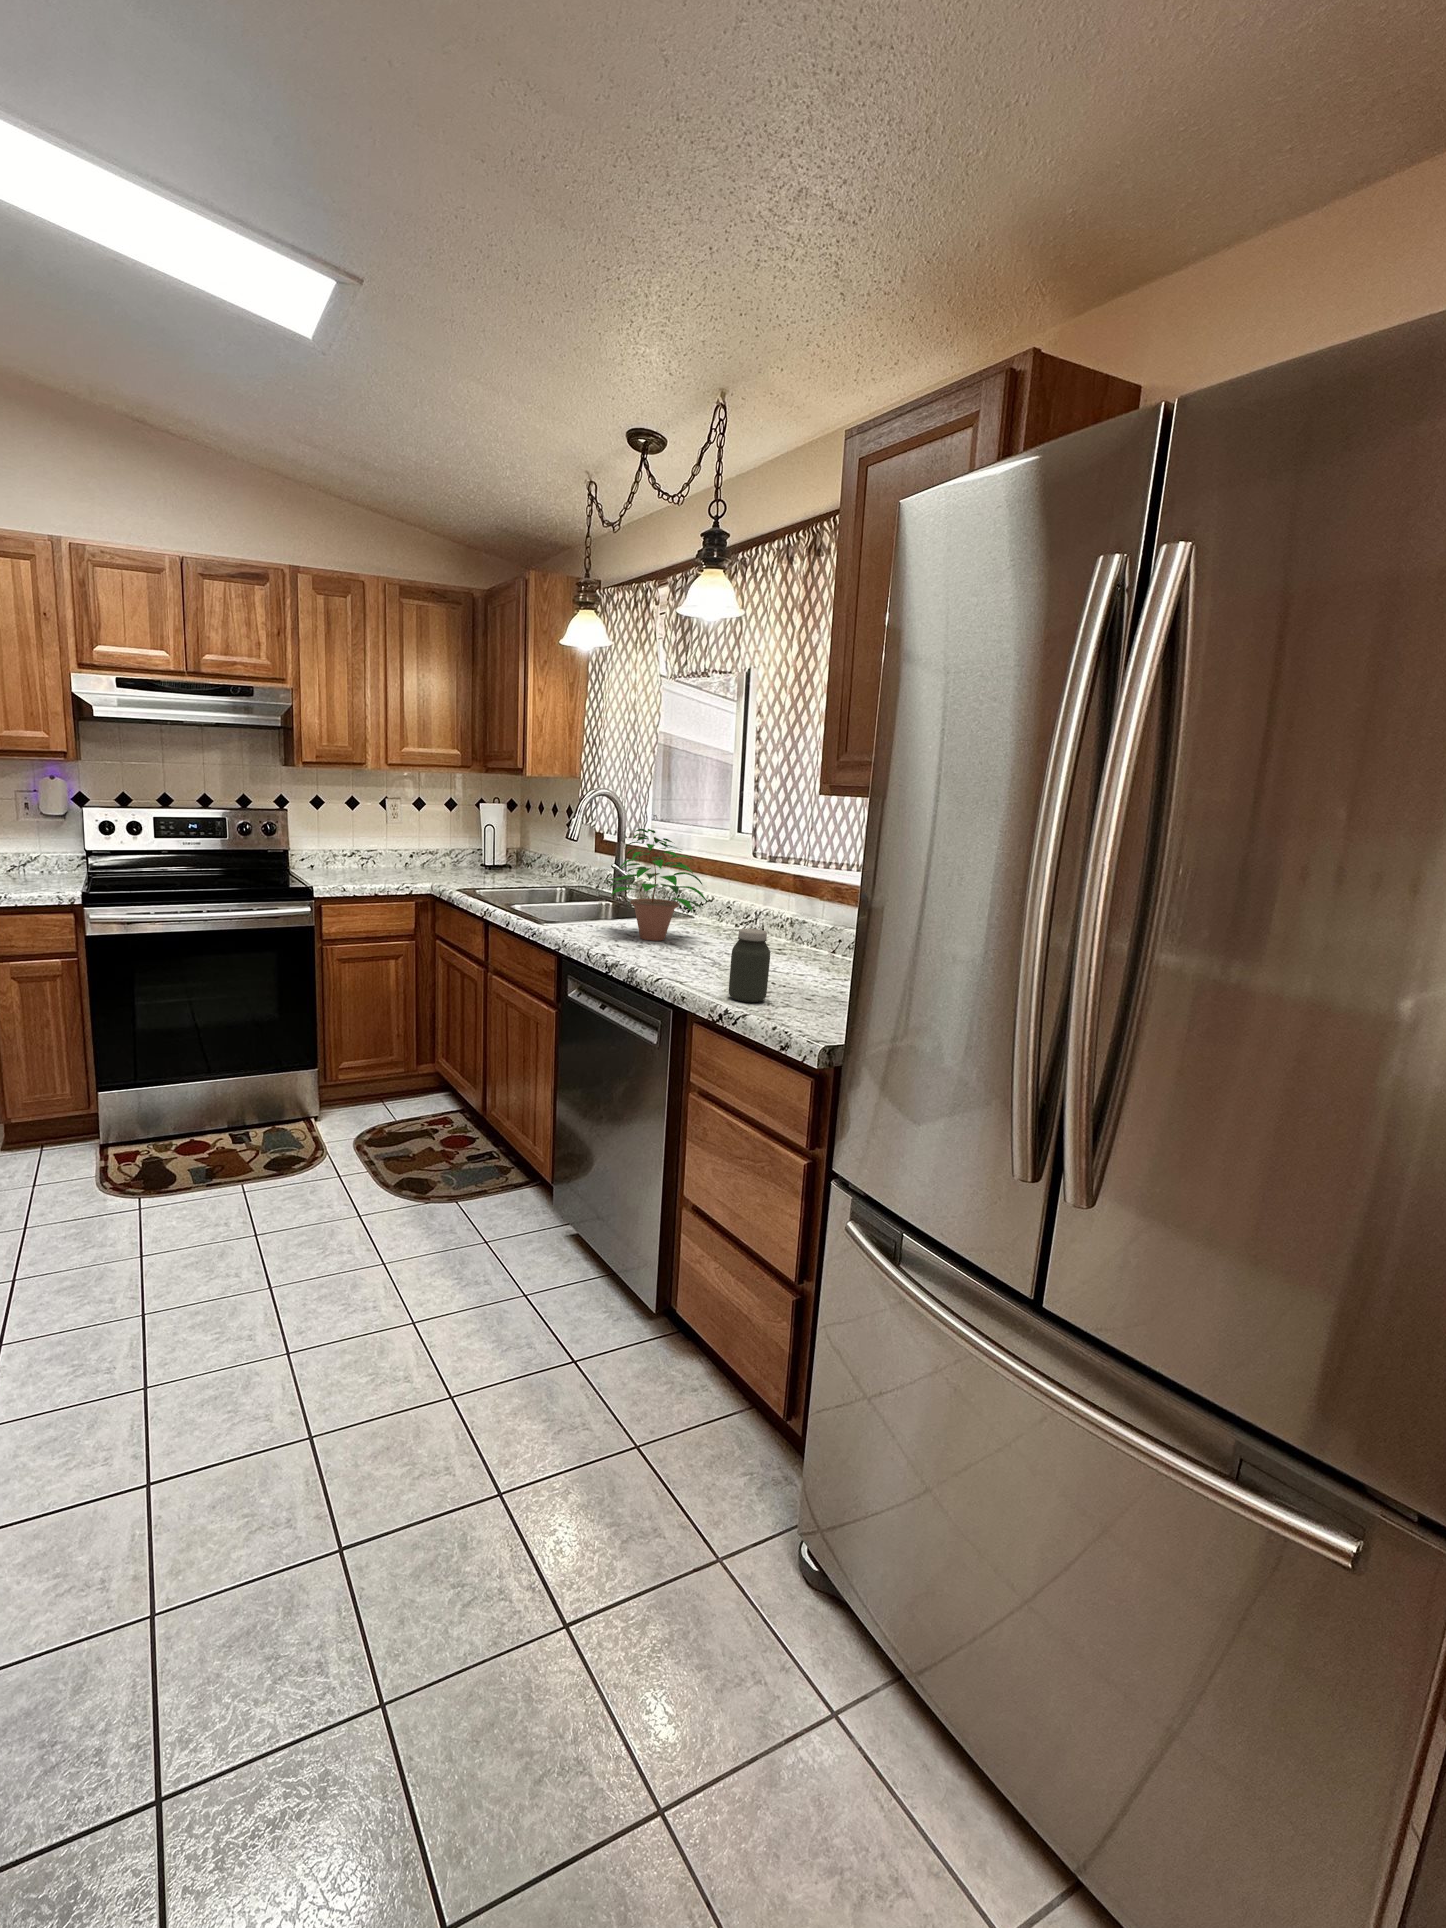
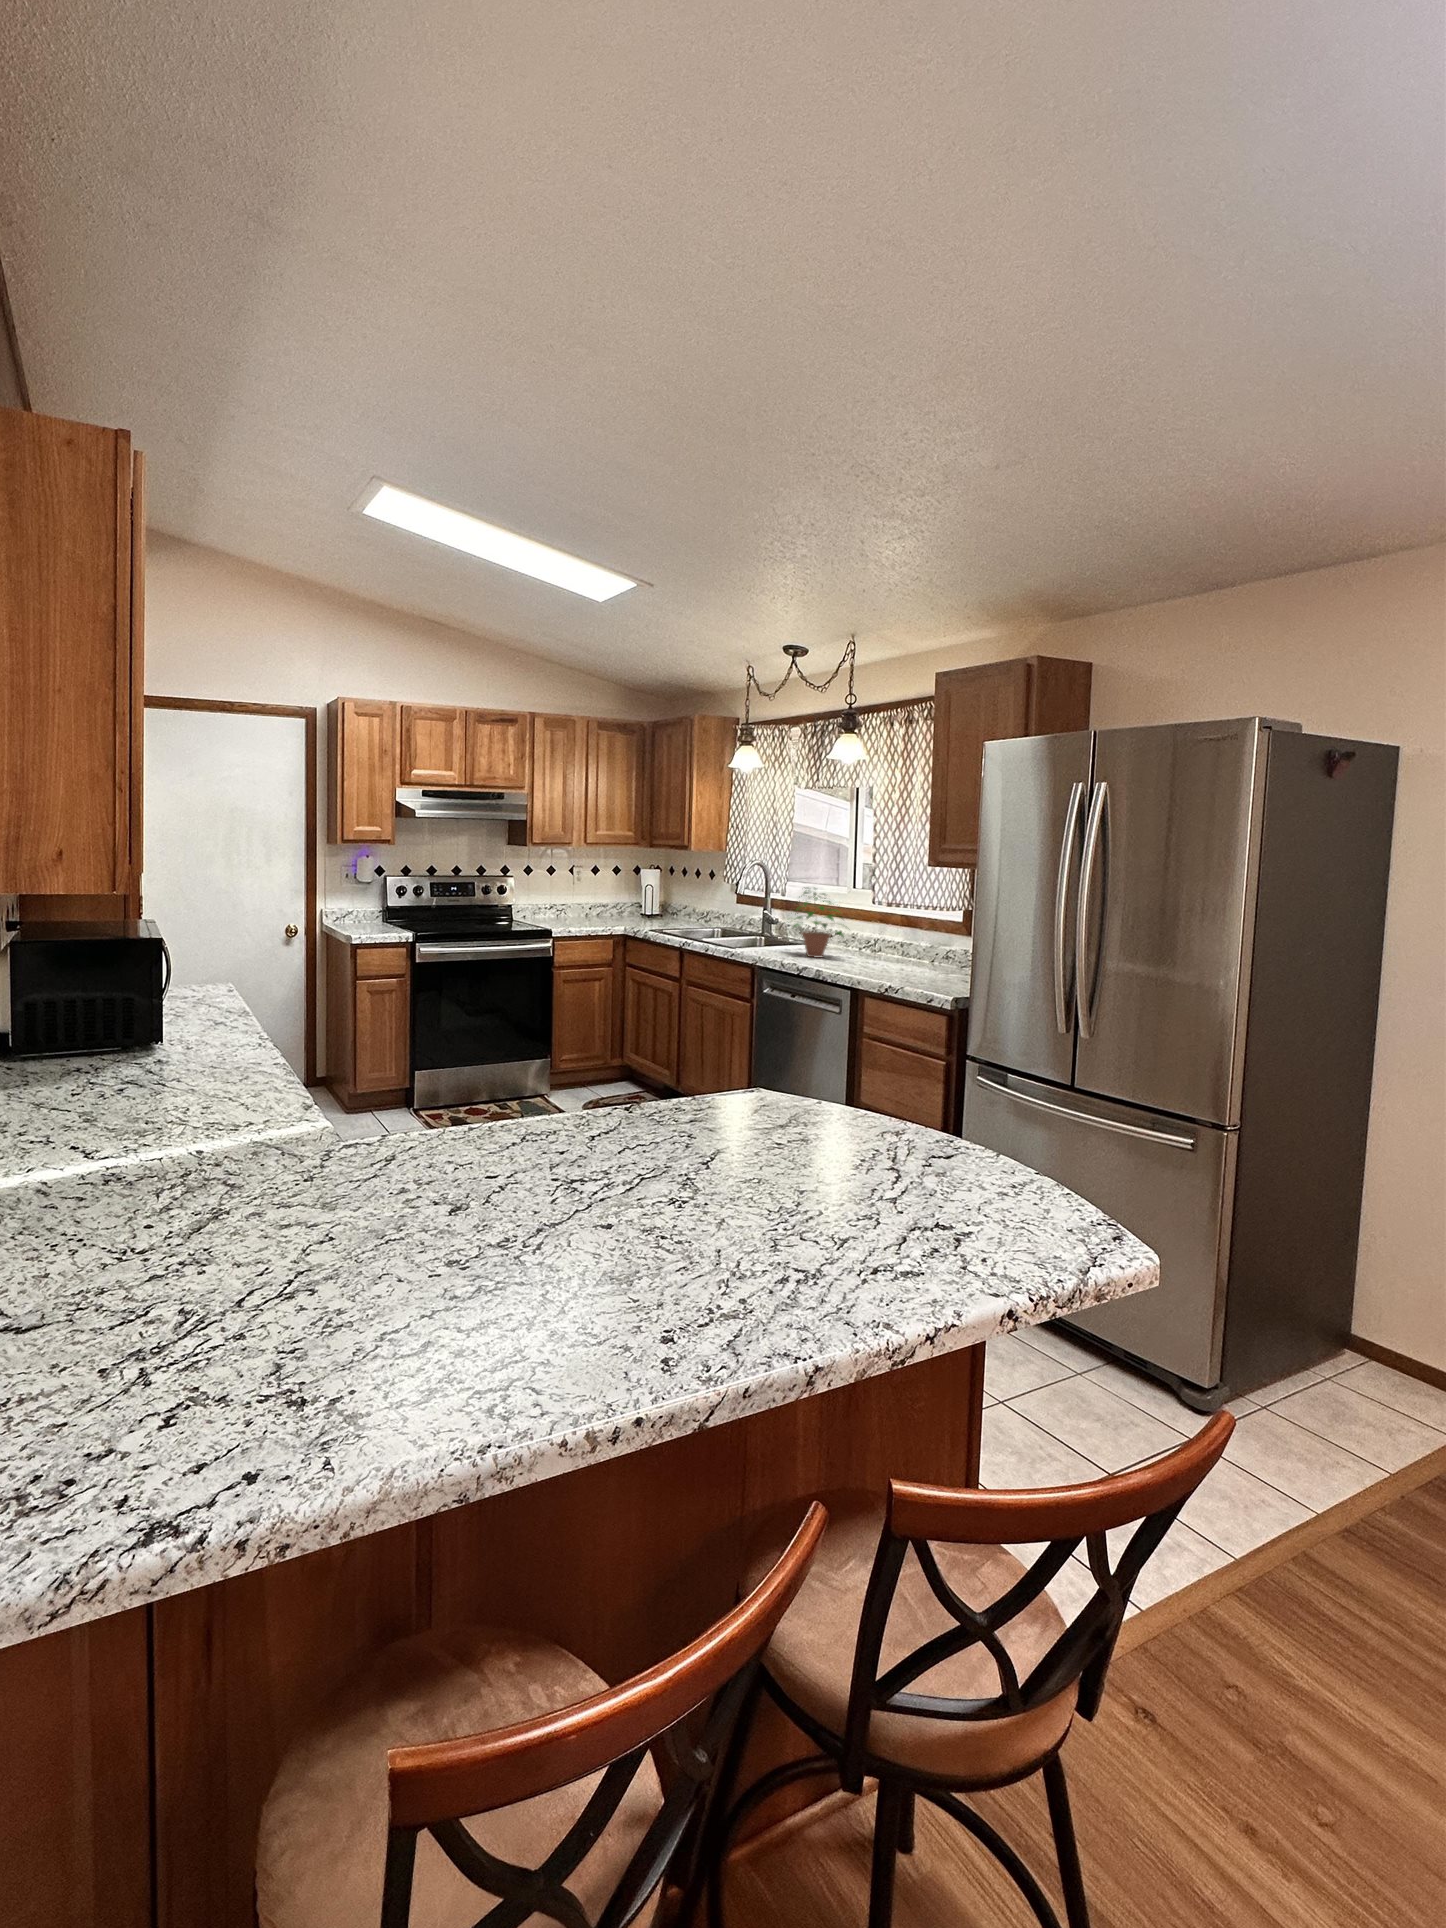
jar: present [729,929,770,1002] -> none [890,941,913,982]

